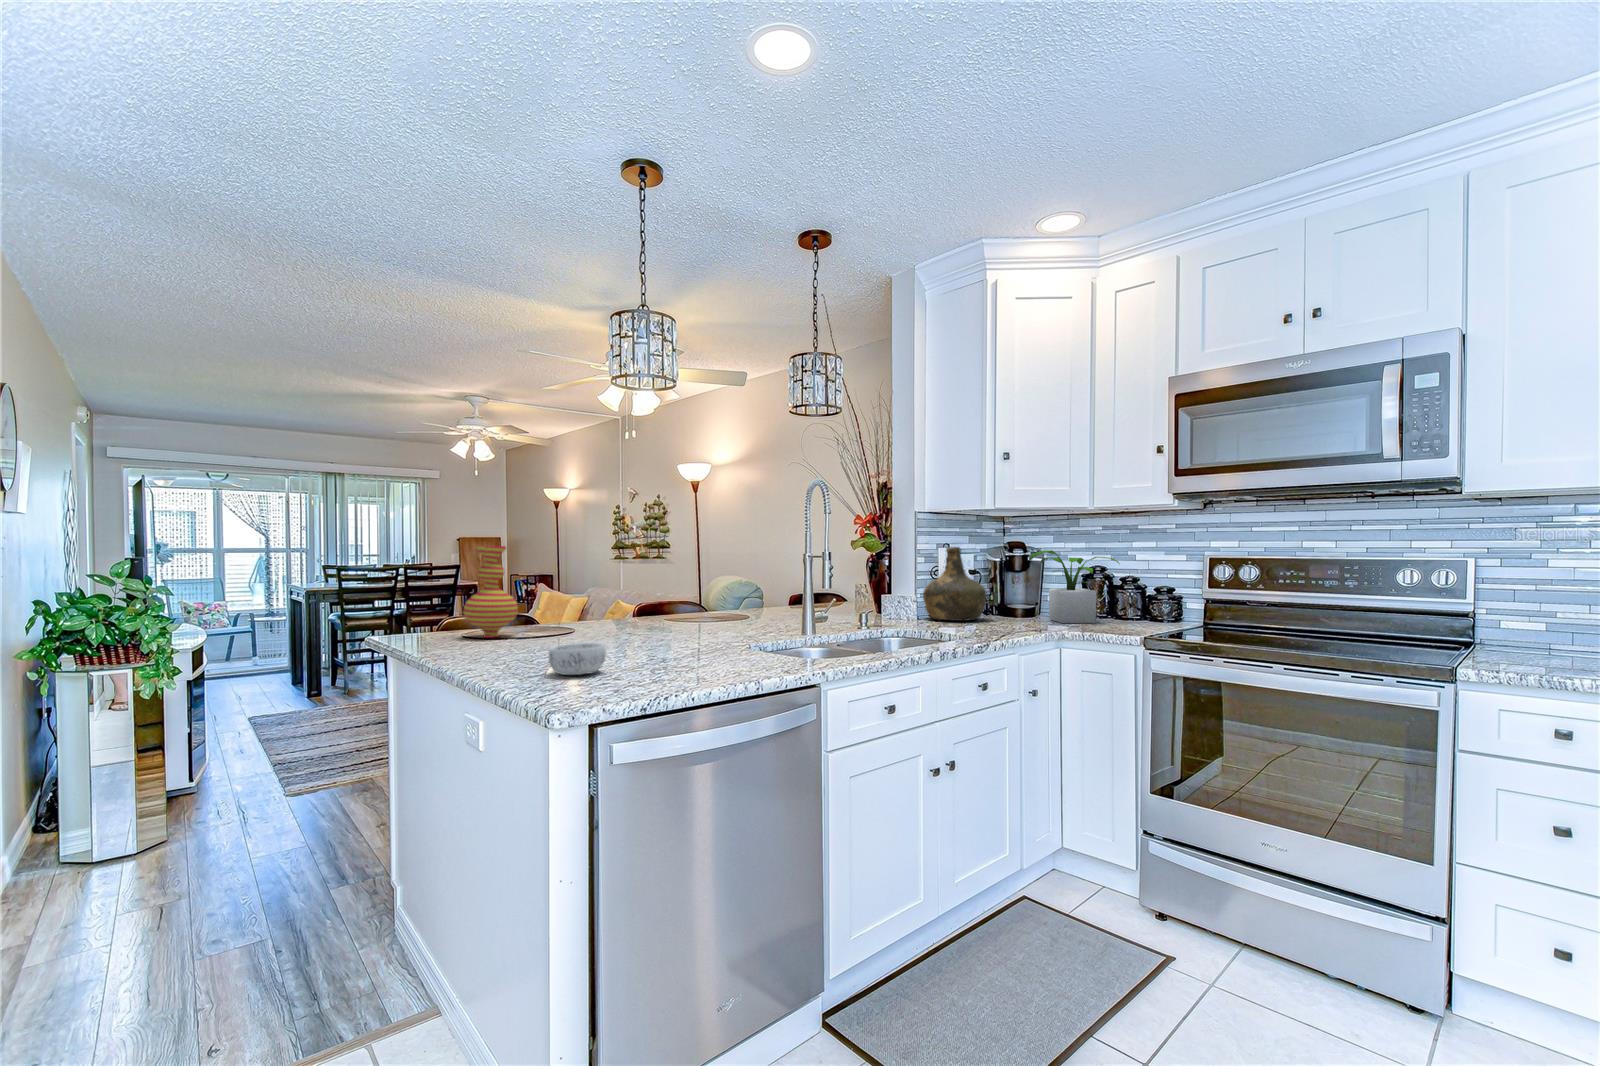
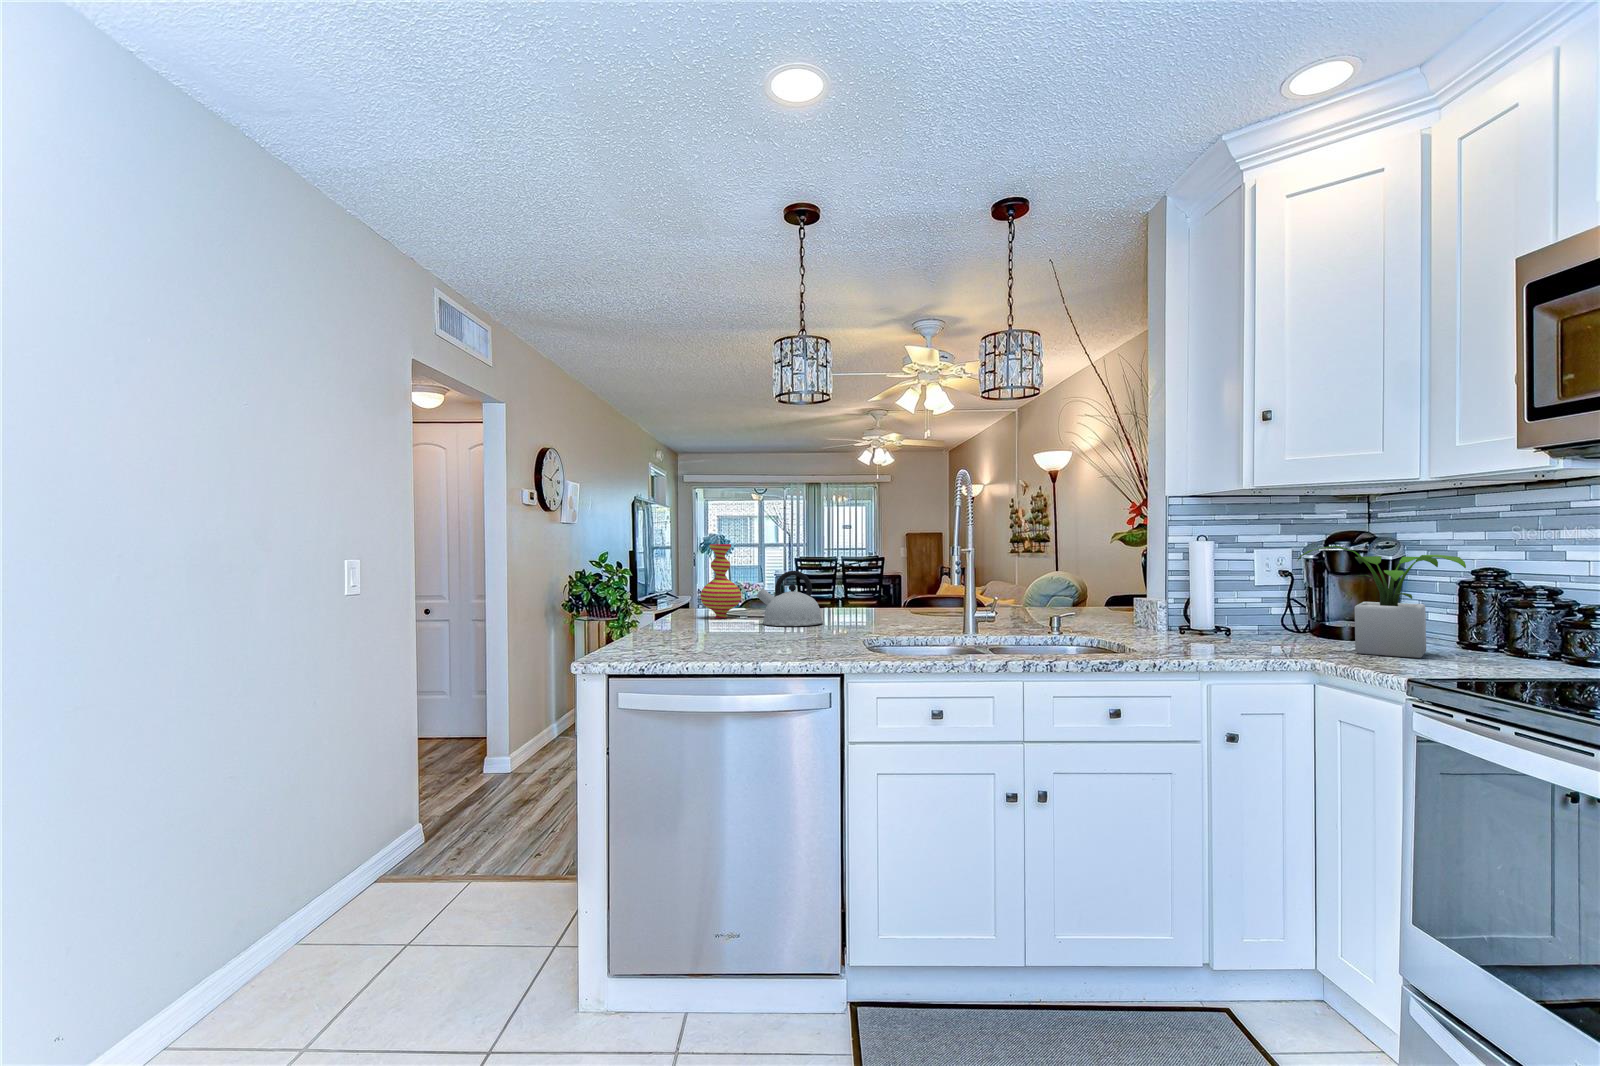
bottle: present [923,547,987,621] -> none [1162,542,1254,639]
kettle: none [570,576,644,640] -> present [757,571,823,626]
decorative bowl: present [549,642,606,675] -> none [649,620,693,644]

